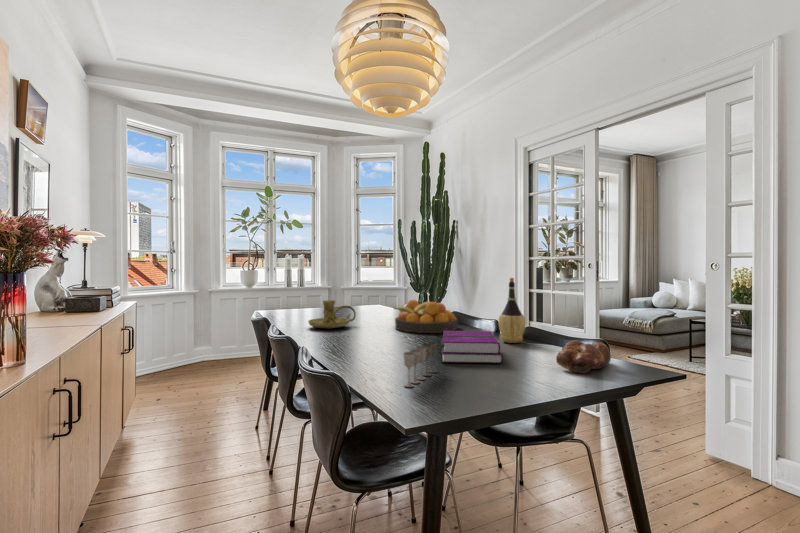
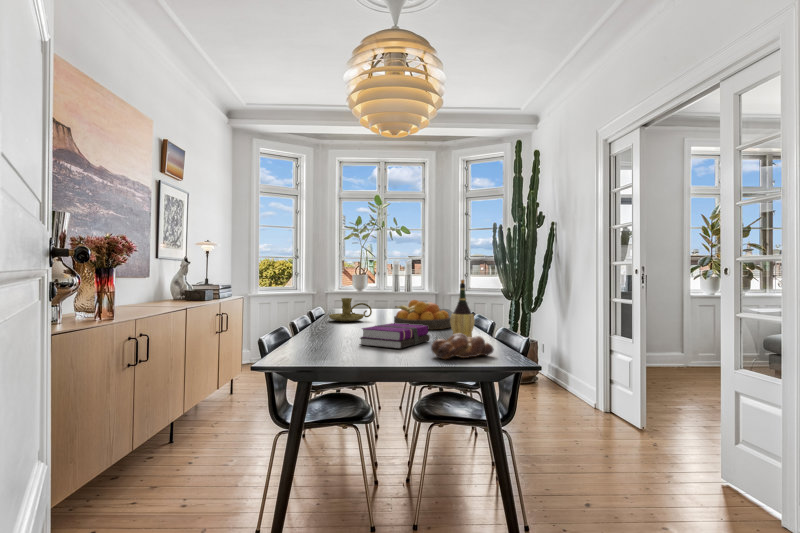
wine glass: present [404,342,438,387] -> none [294,326,340,353]

